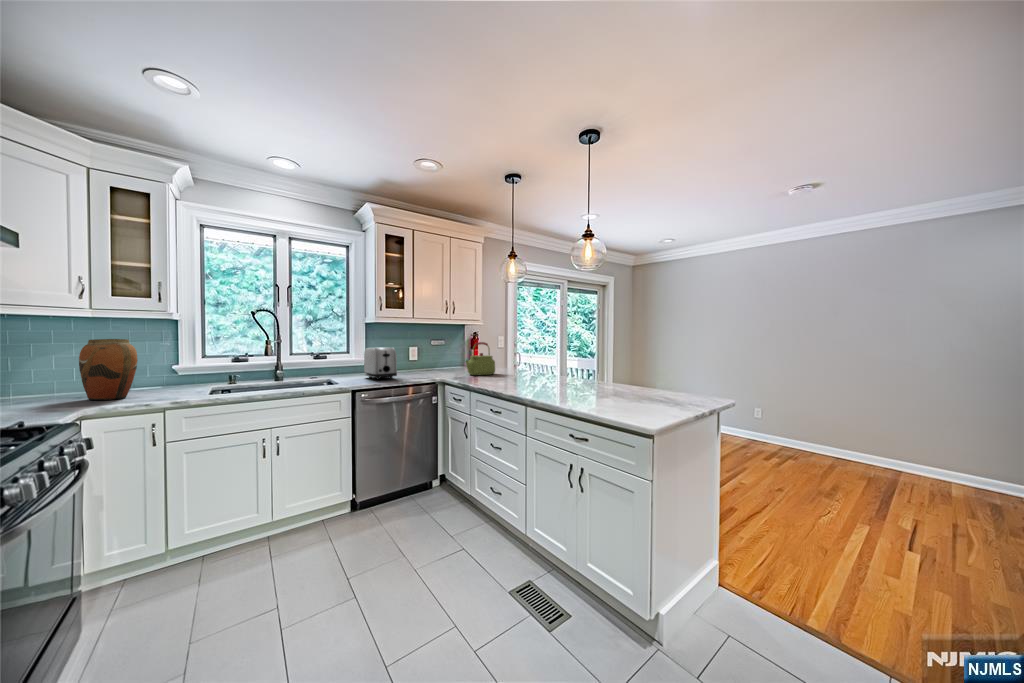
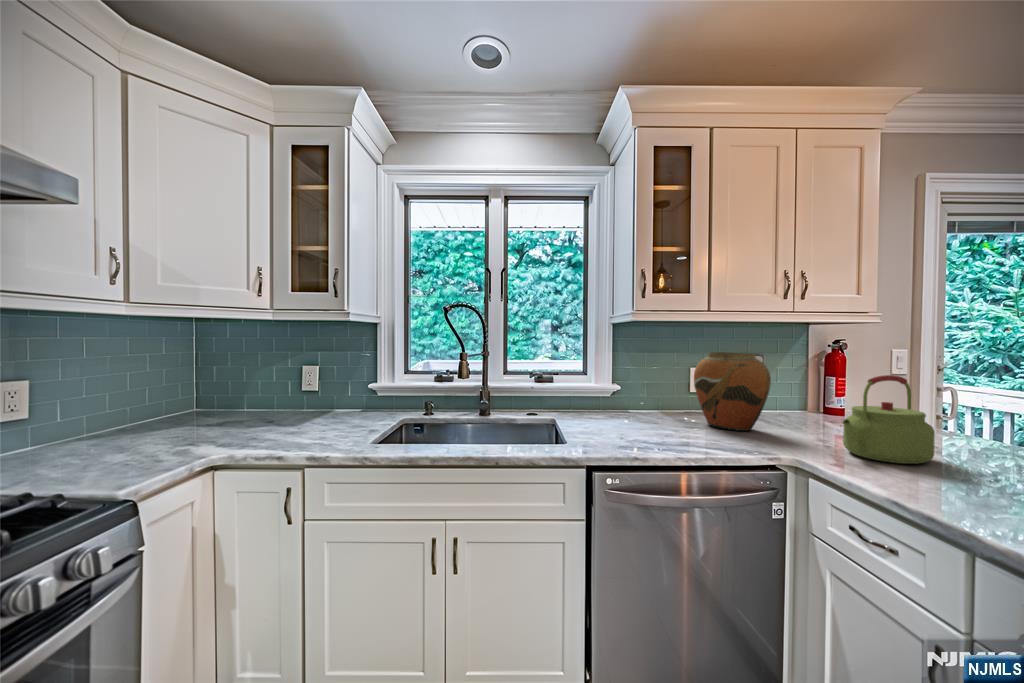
vase: present [79,339,138,400] -> present [694,352,771,431]
toaster: present [364,347,397,380] -> none [609,373,670,443]

